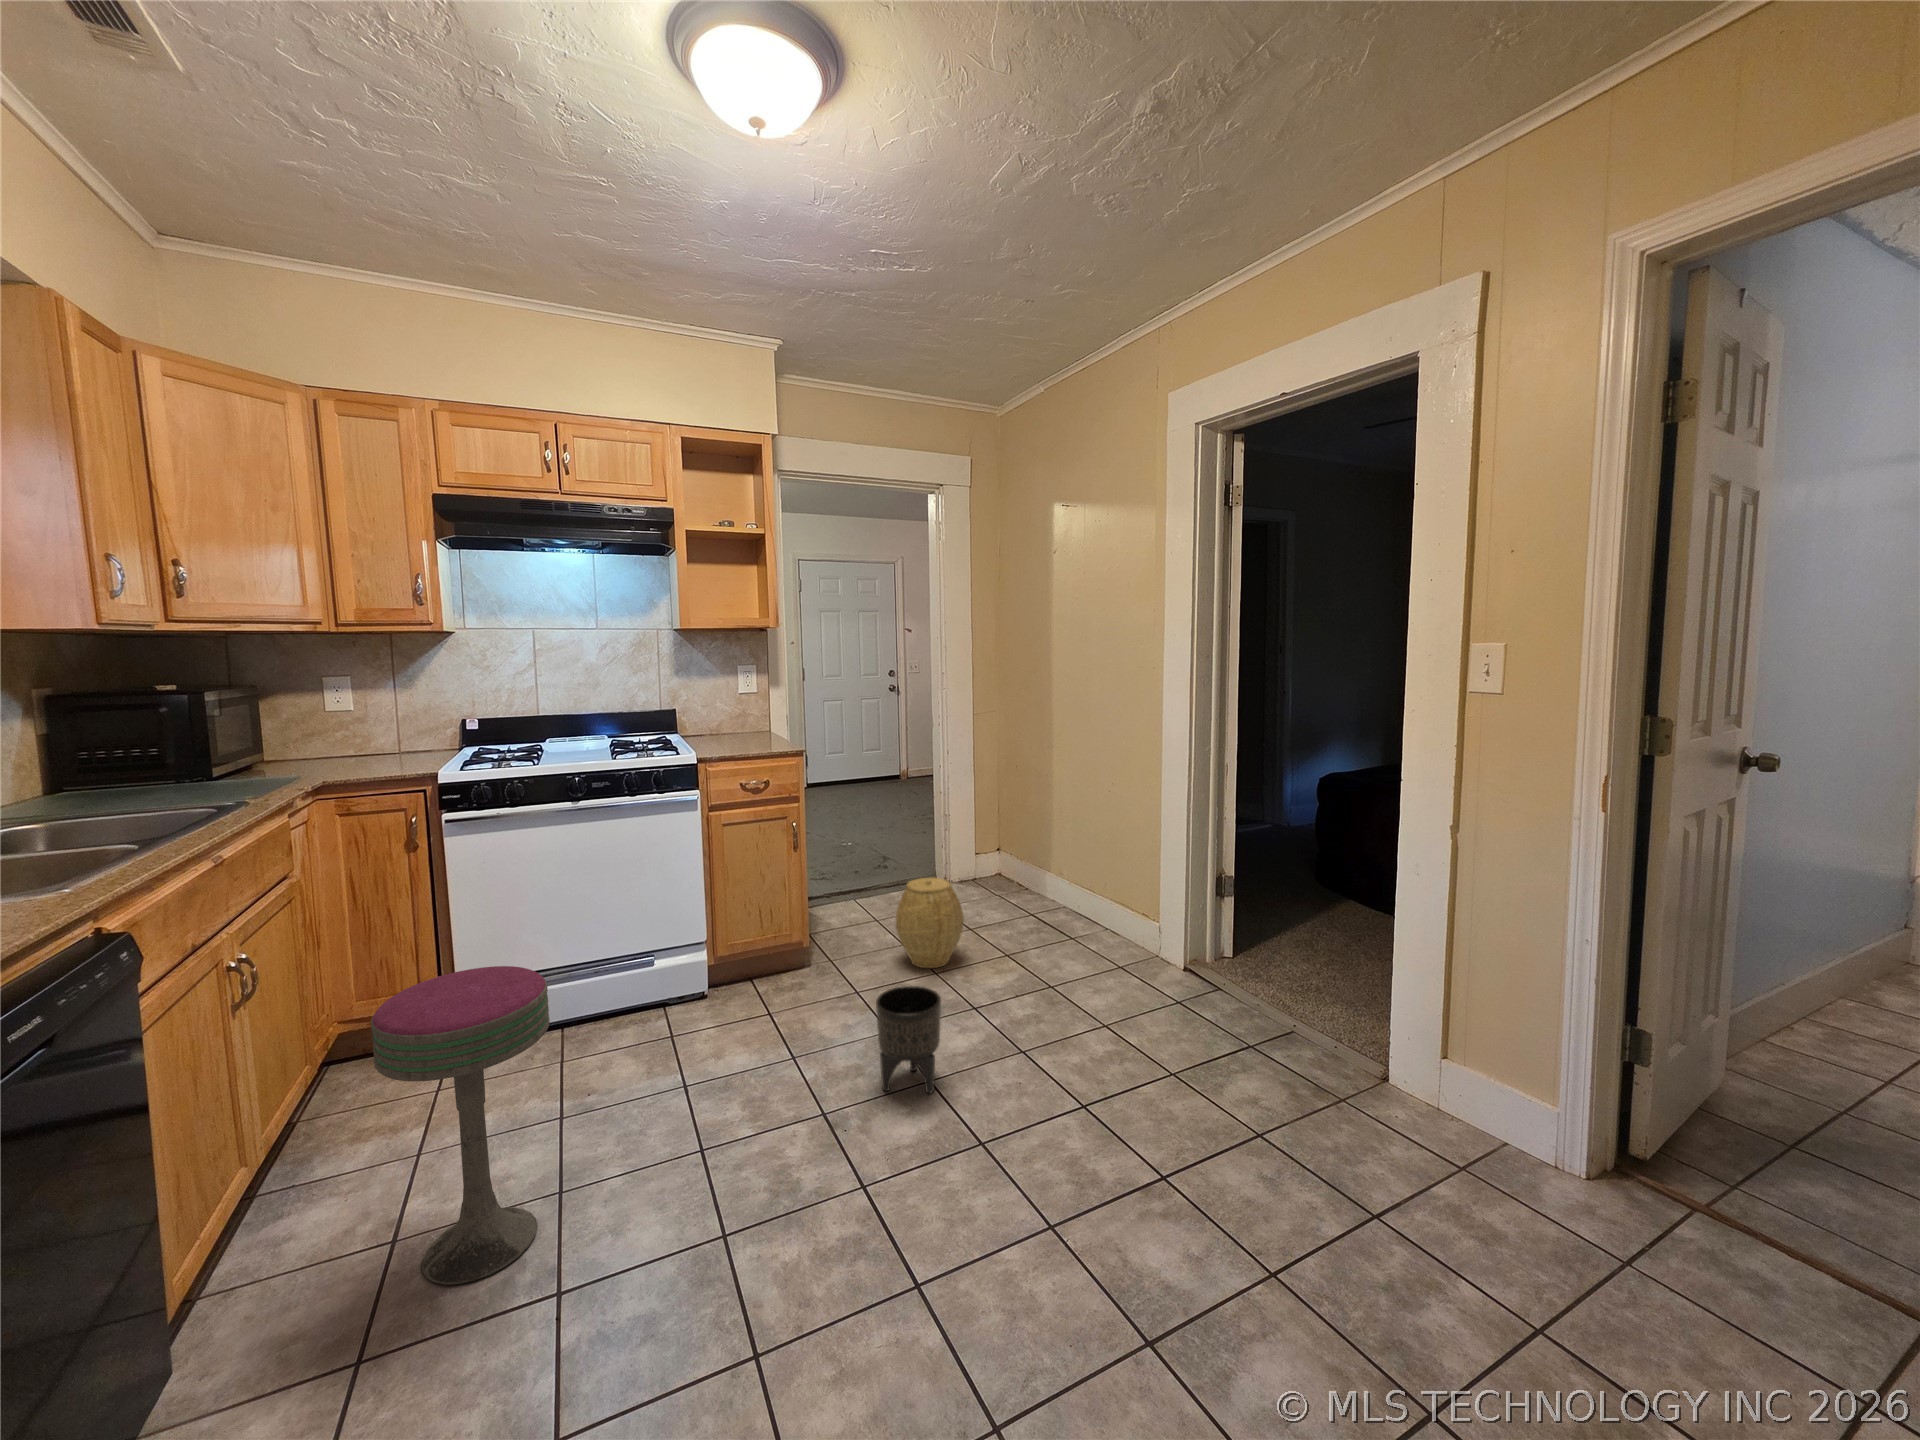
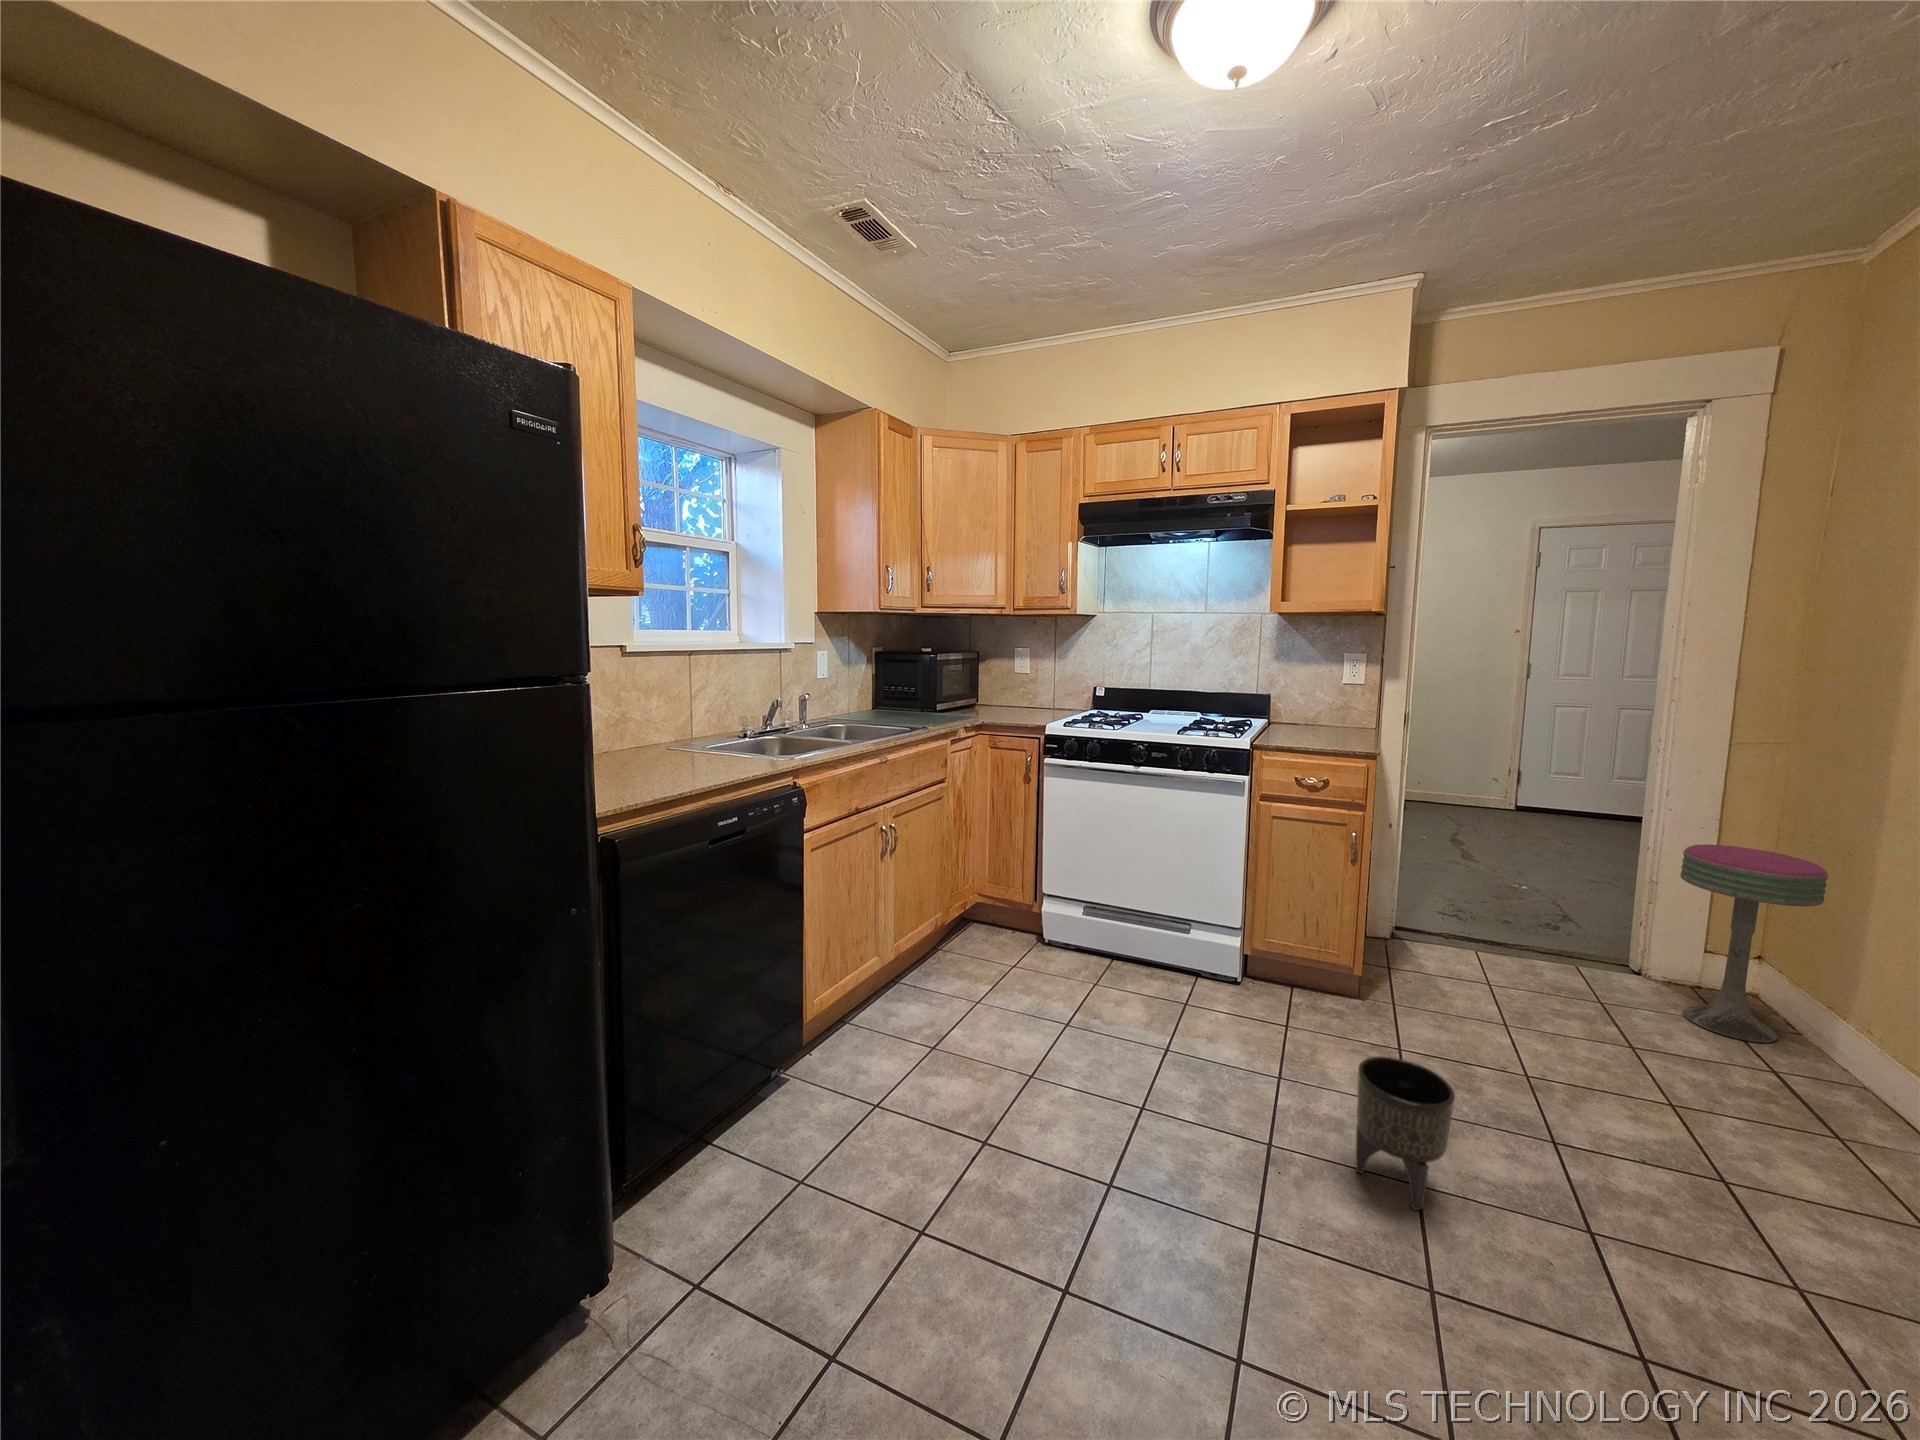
woven basket: present [896,878,964,968] -> none [1486,945,1604,1074]
bar stool: present [371,966,550,1285] -> present [1680,844,1828,1043]

